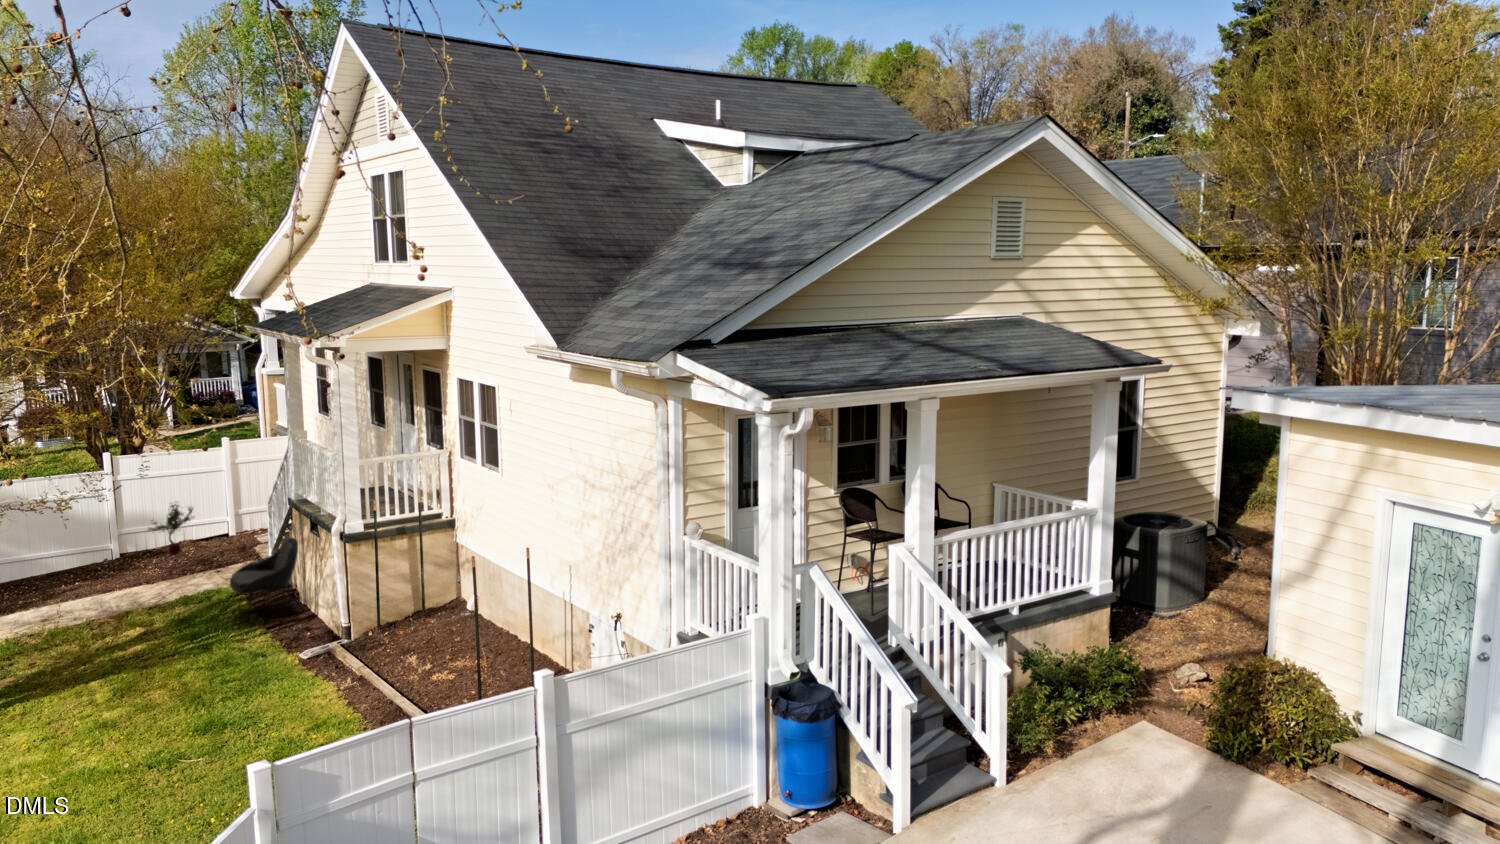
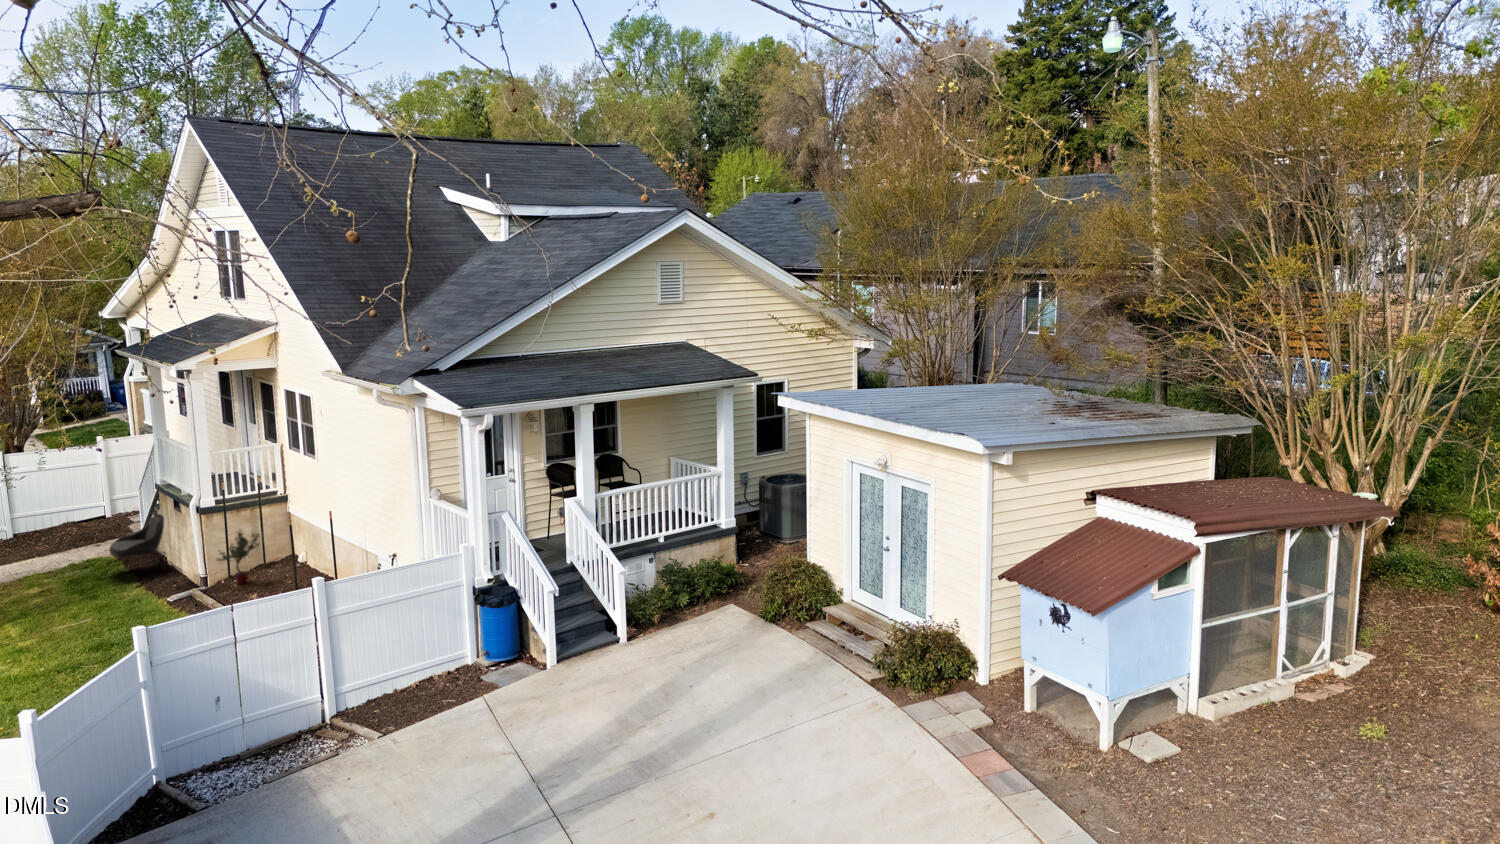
potted tree: present [149,504,193,555] -> present [217,531,260,584]

